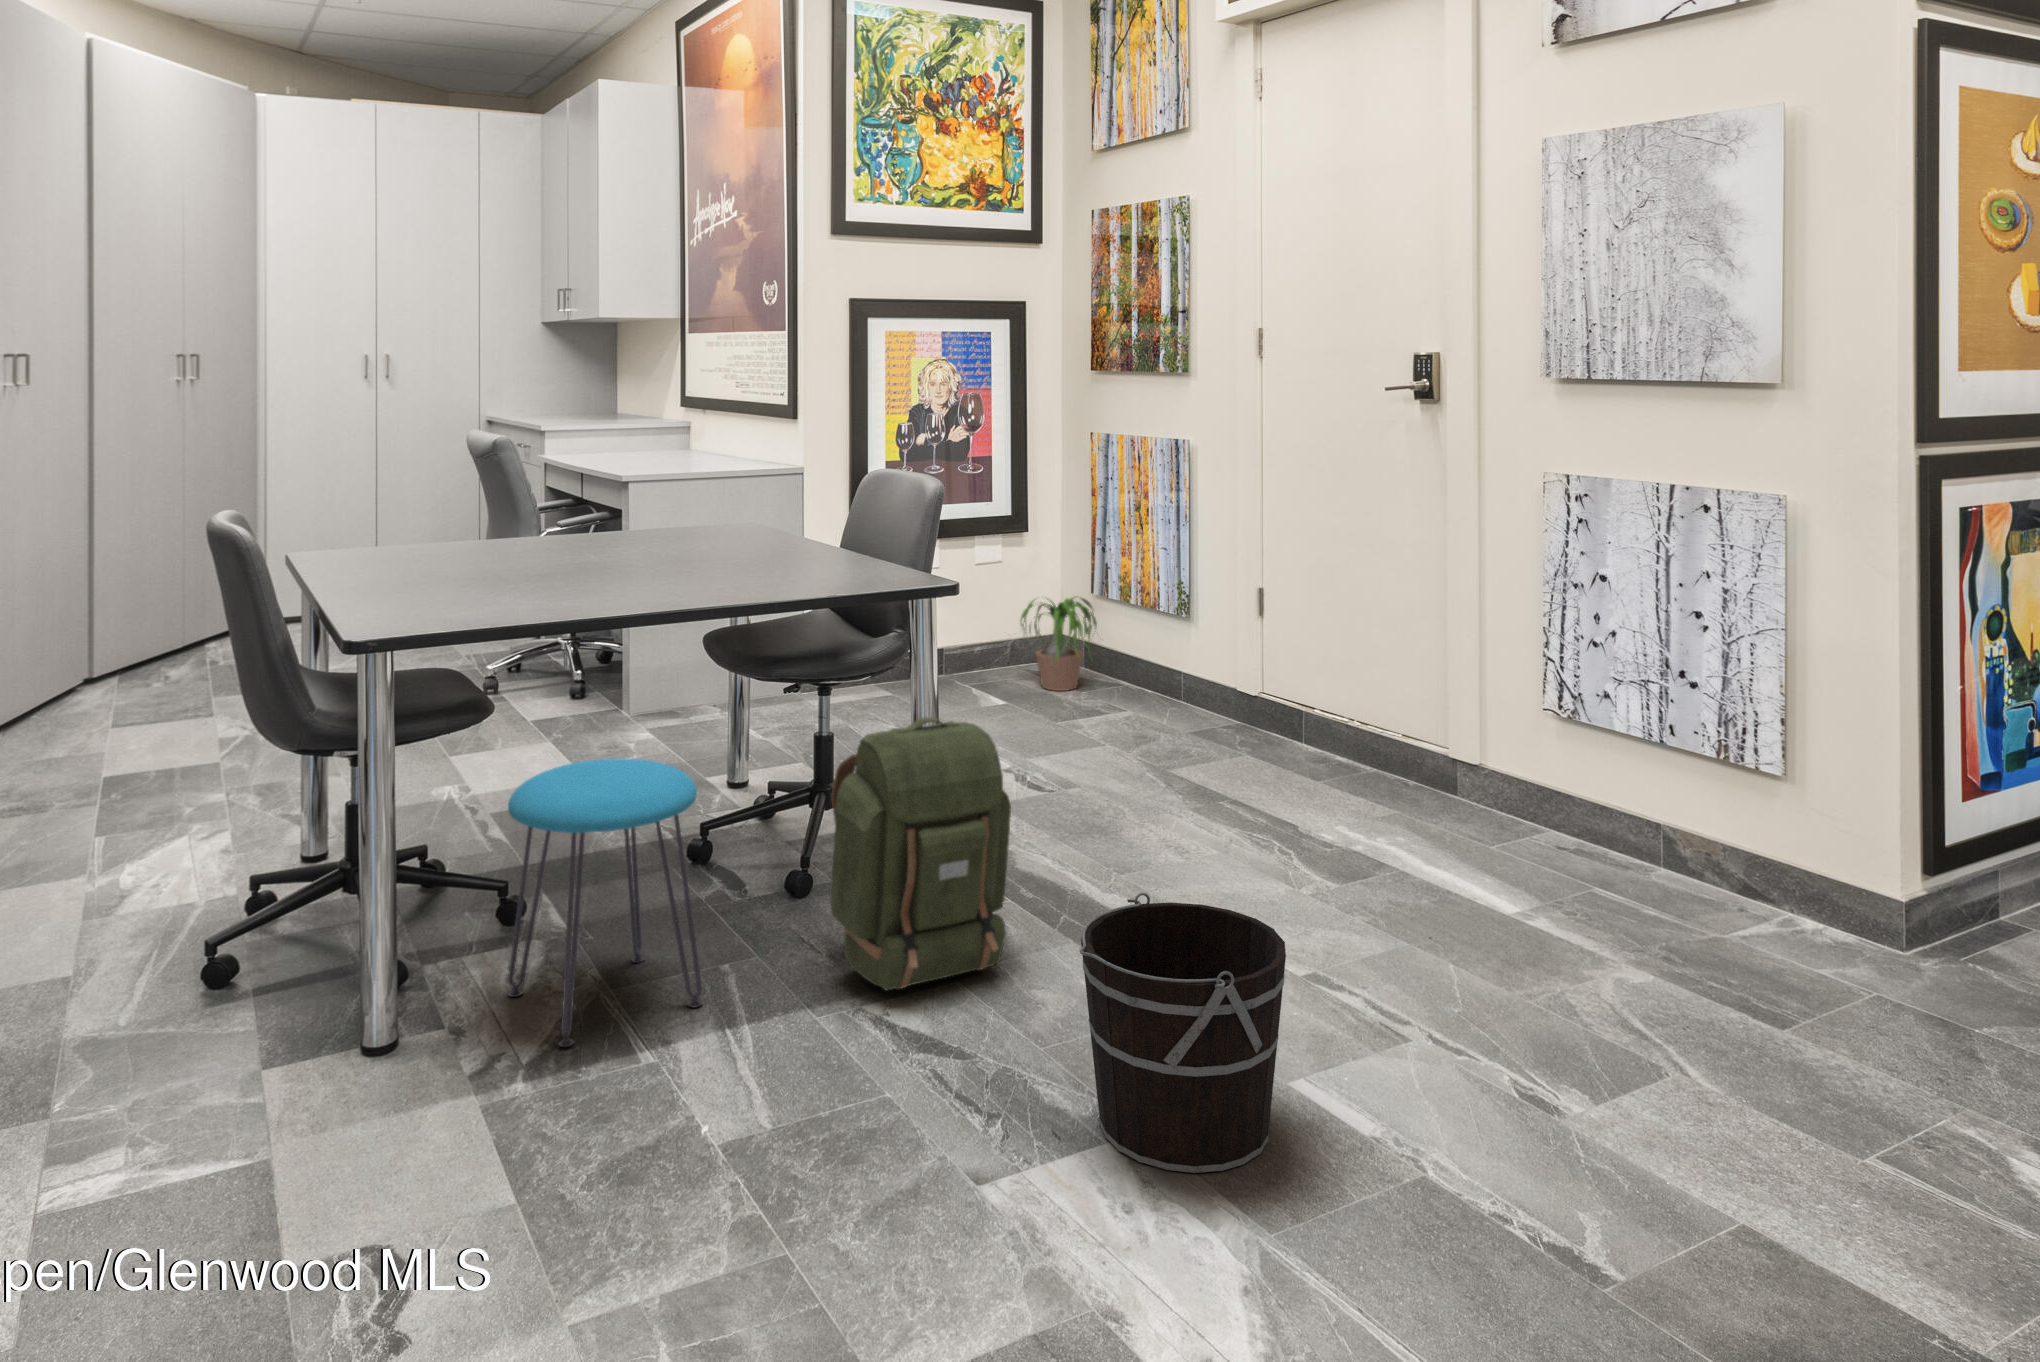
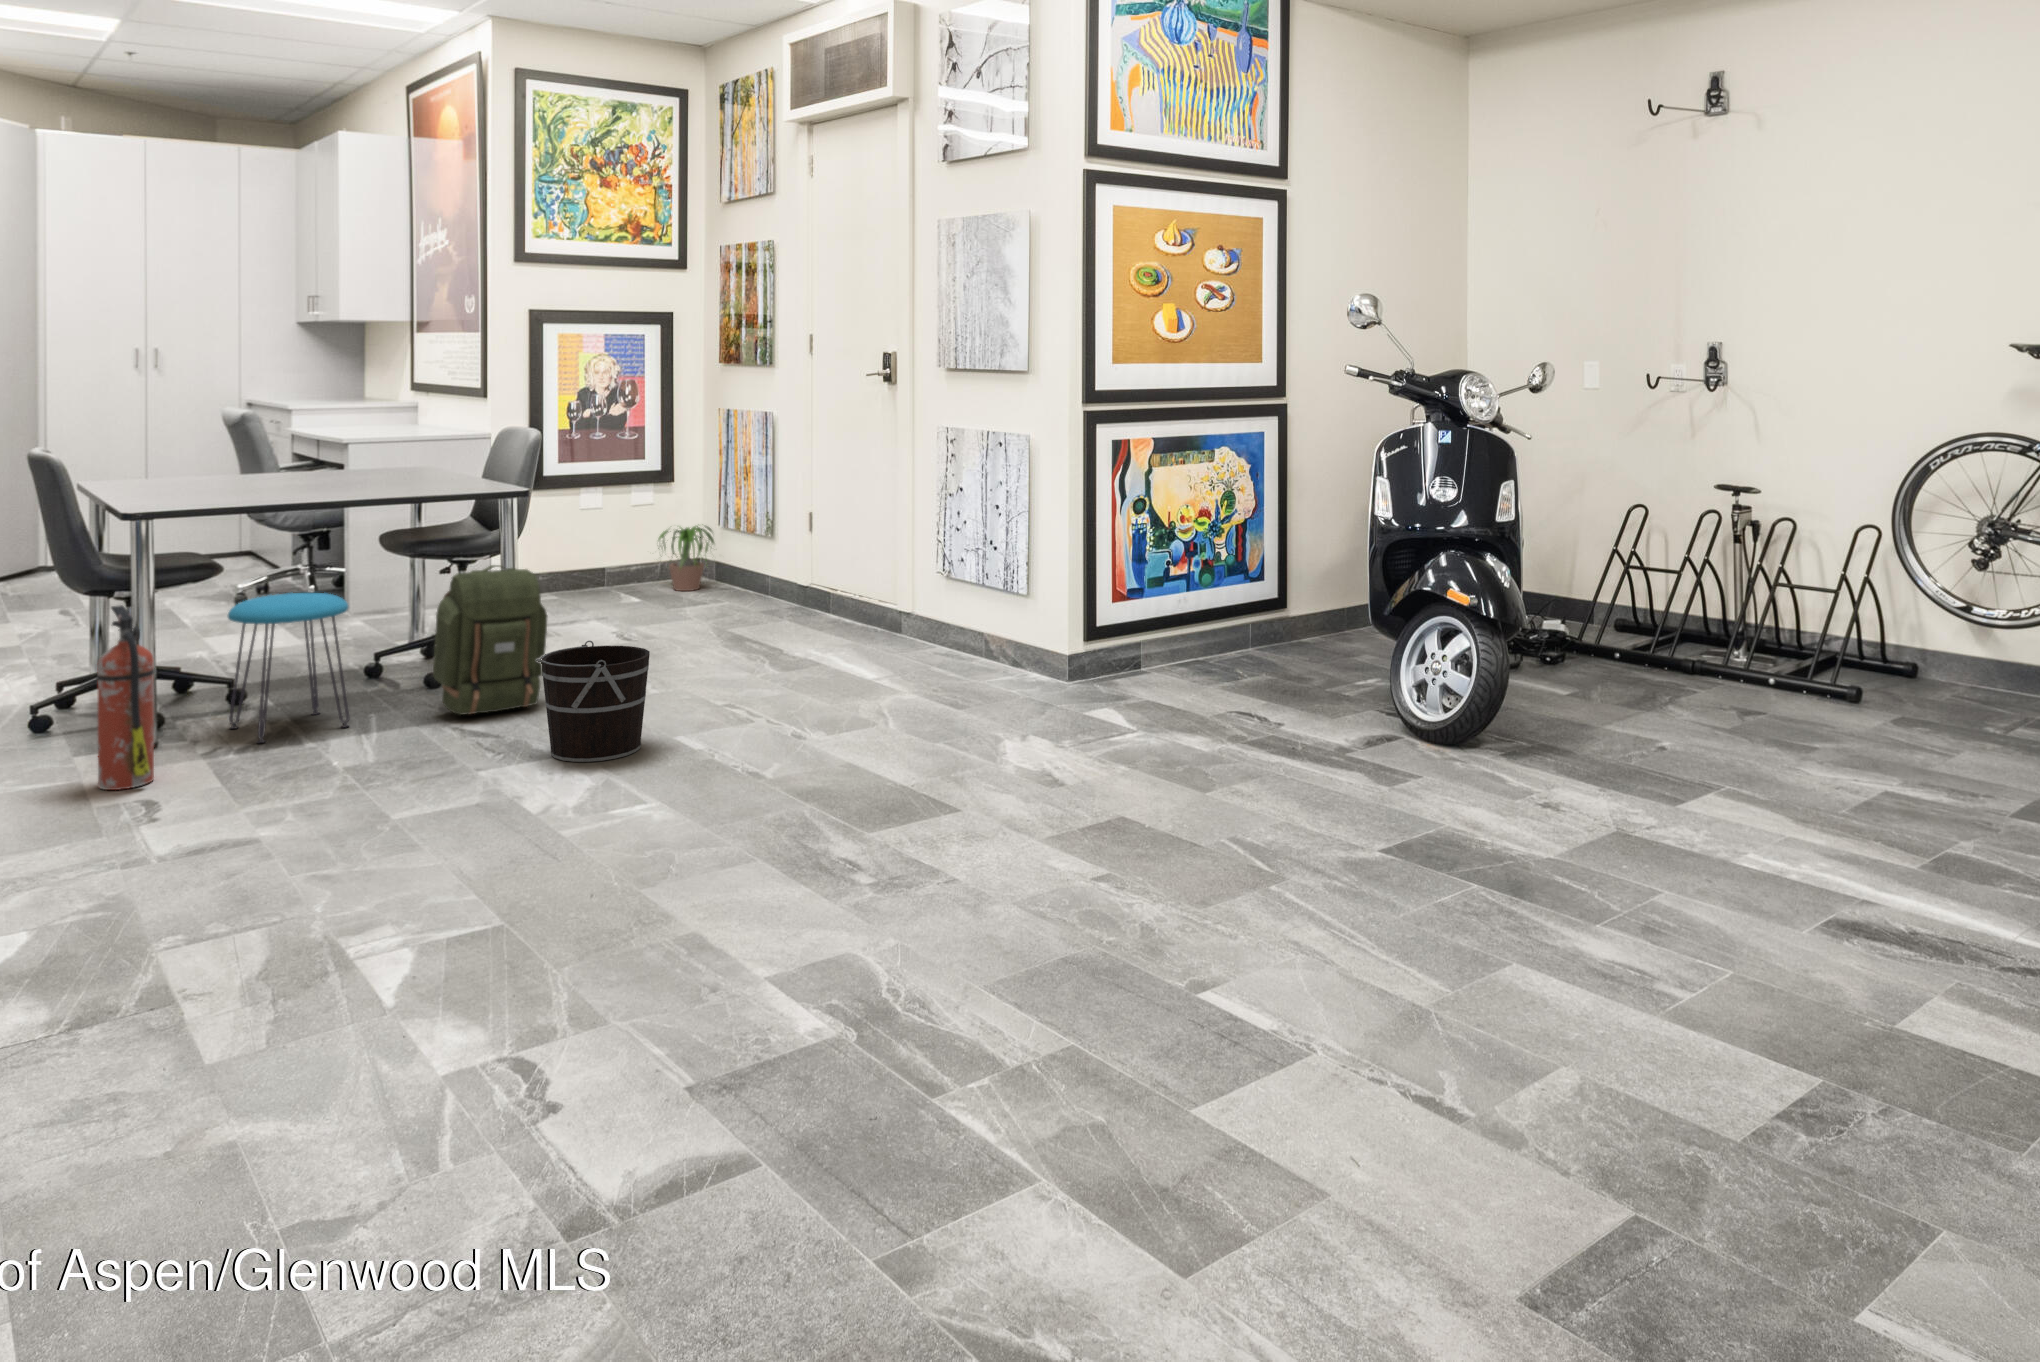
fire extinguisher: none [297,821,396,1196] -> present [97,605,154,790]

